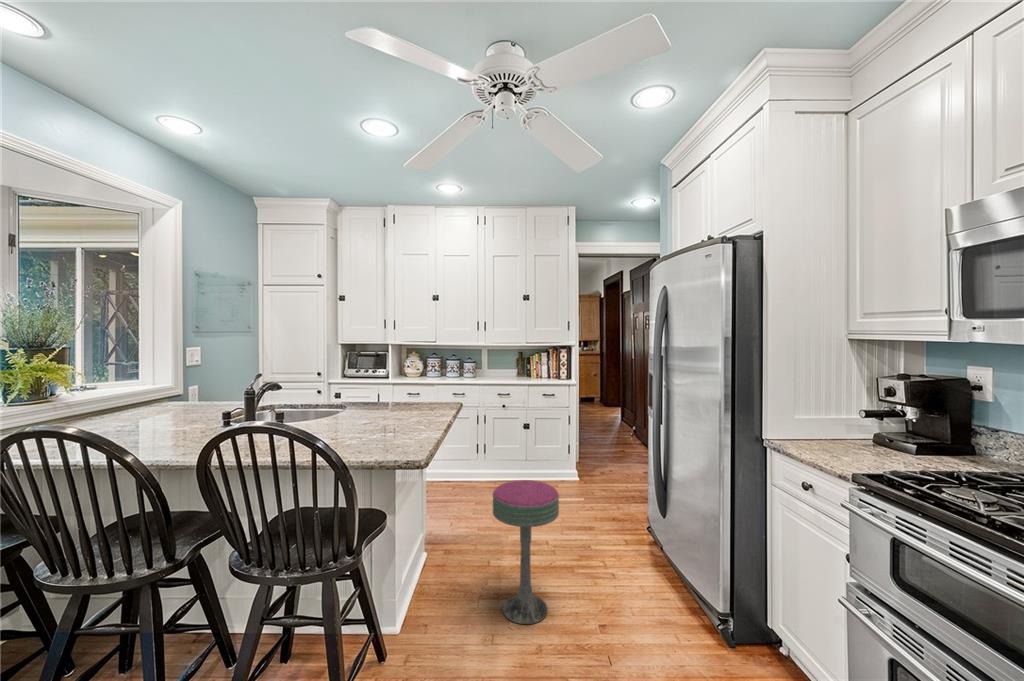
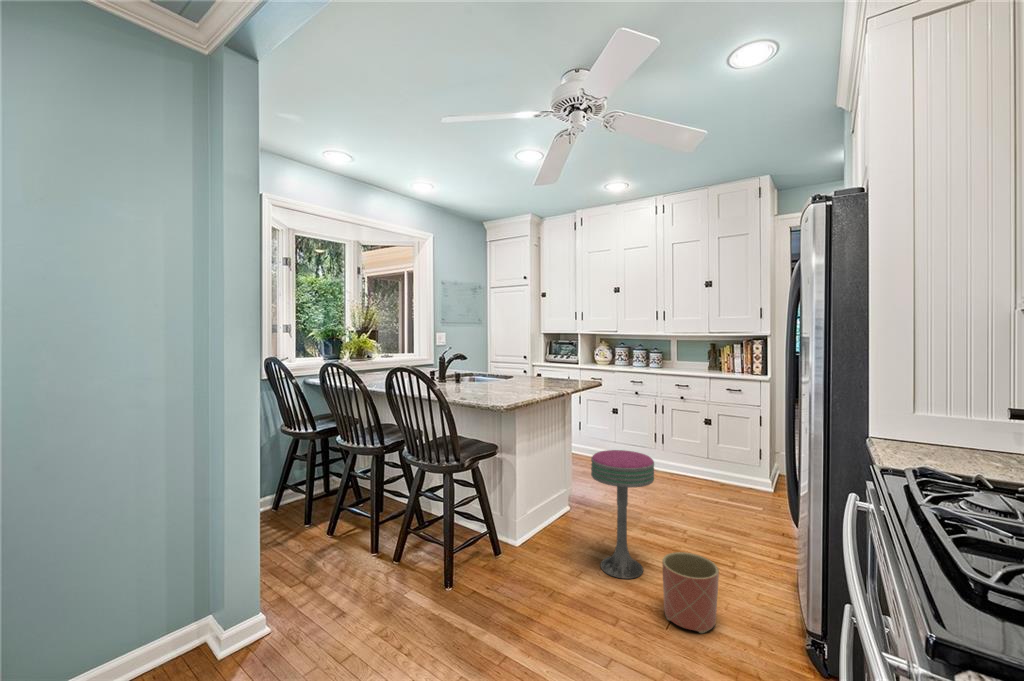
planter: none [592,577,646,660] -> present [662,552,719,633]

